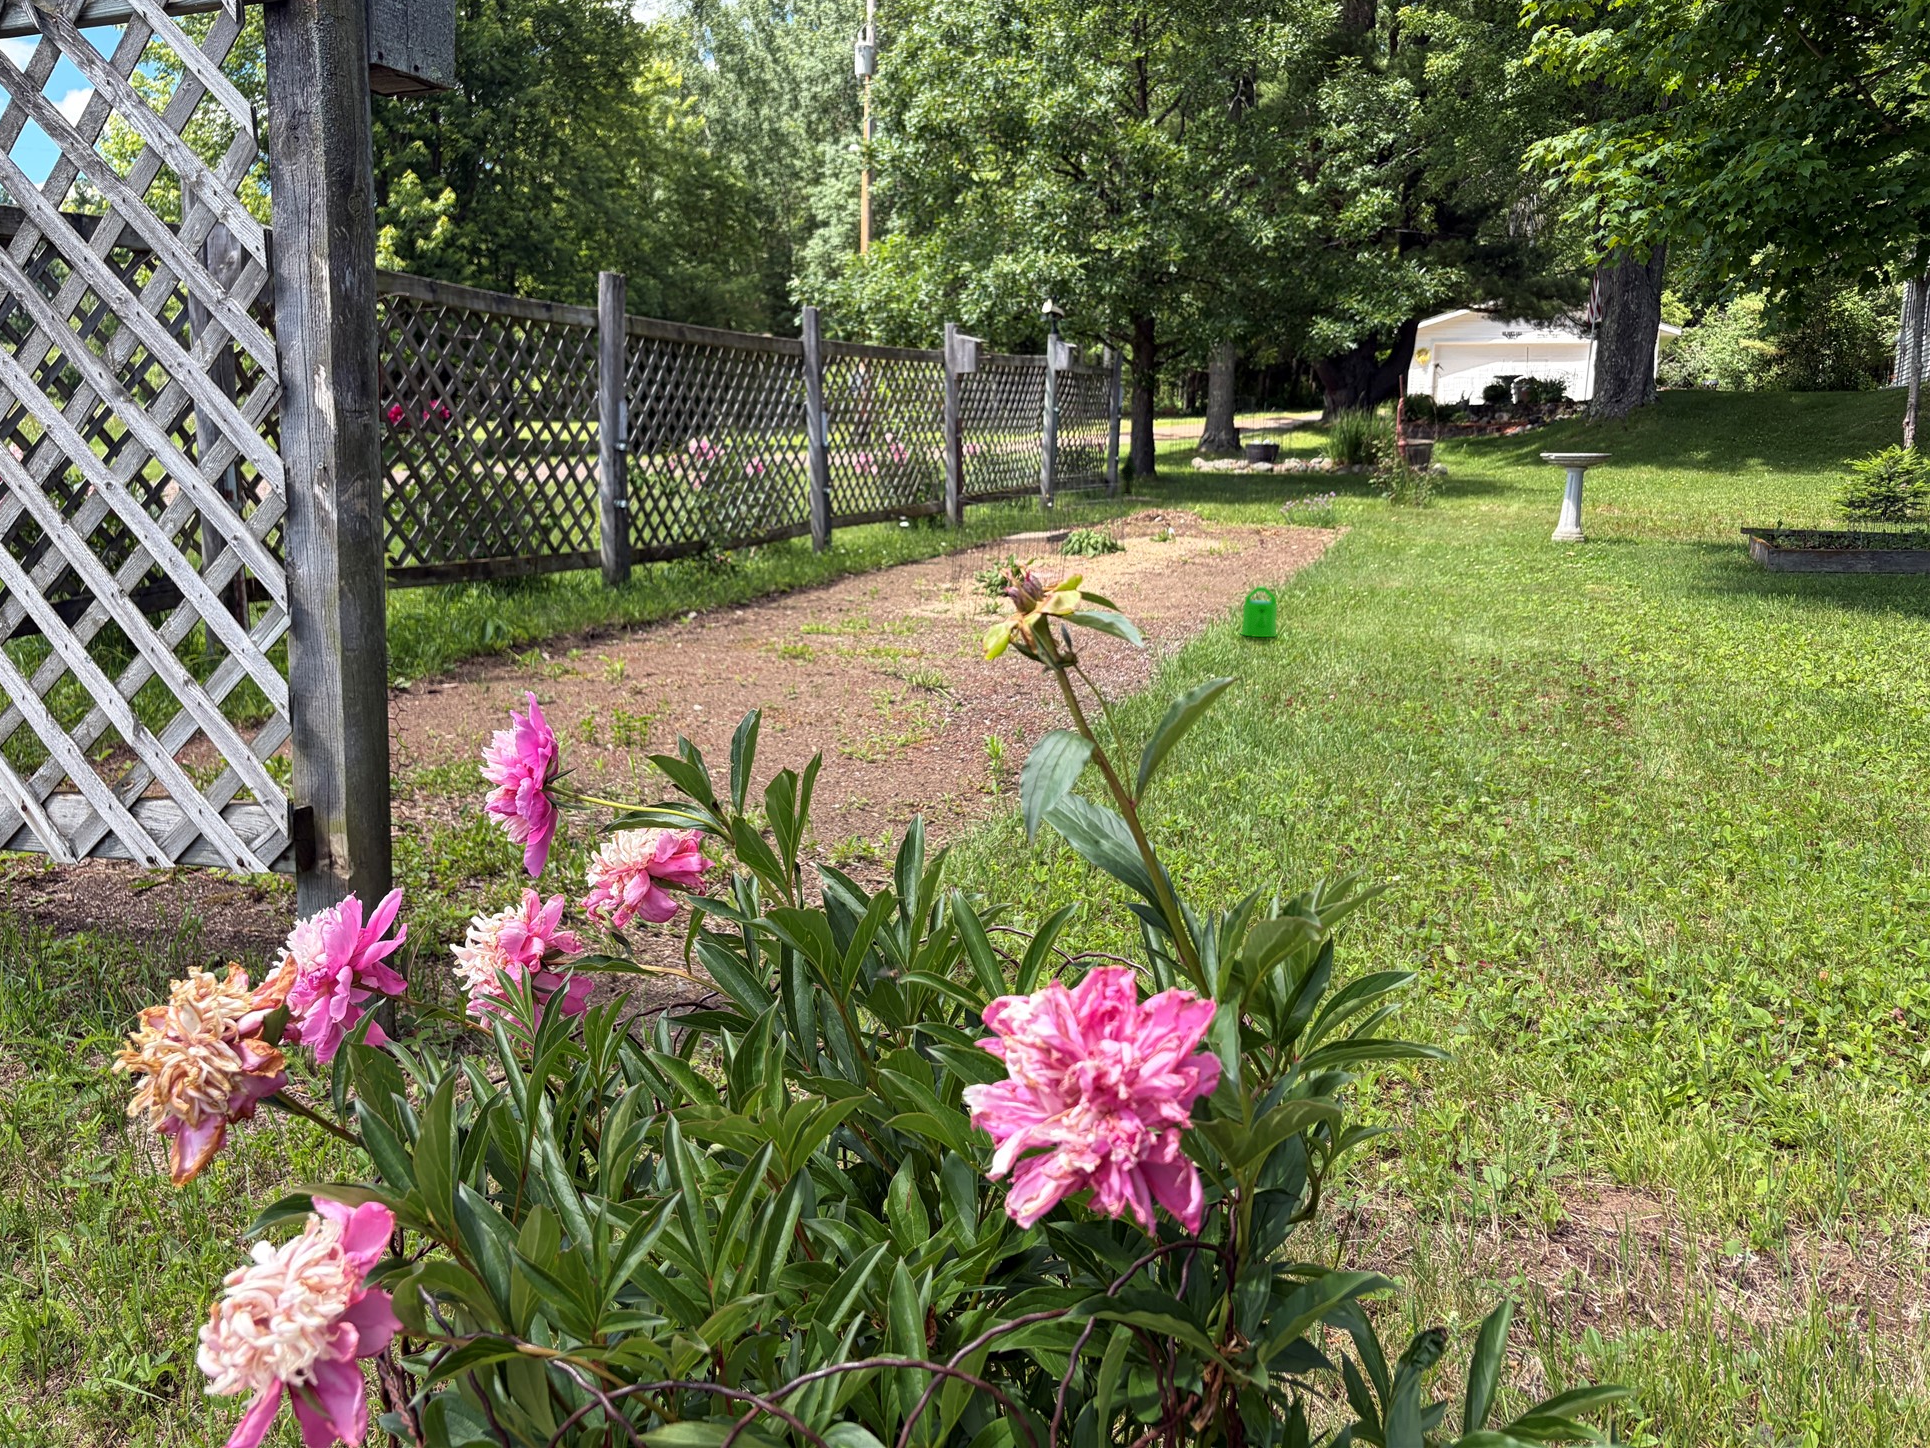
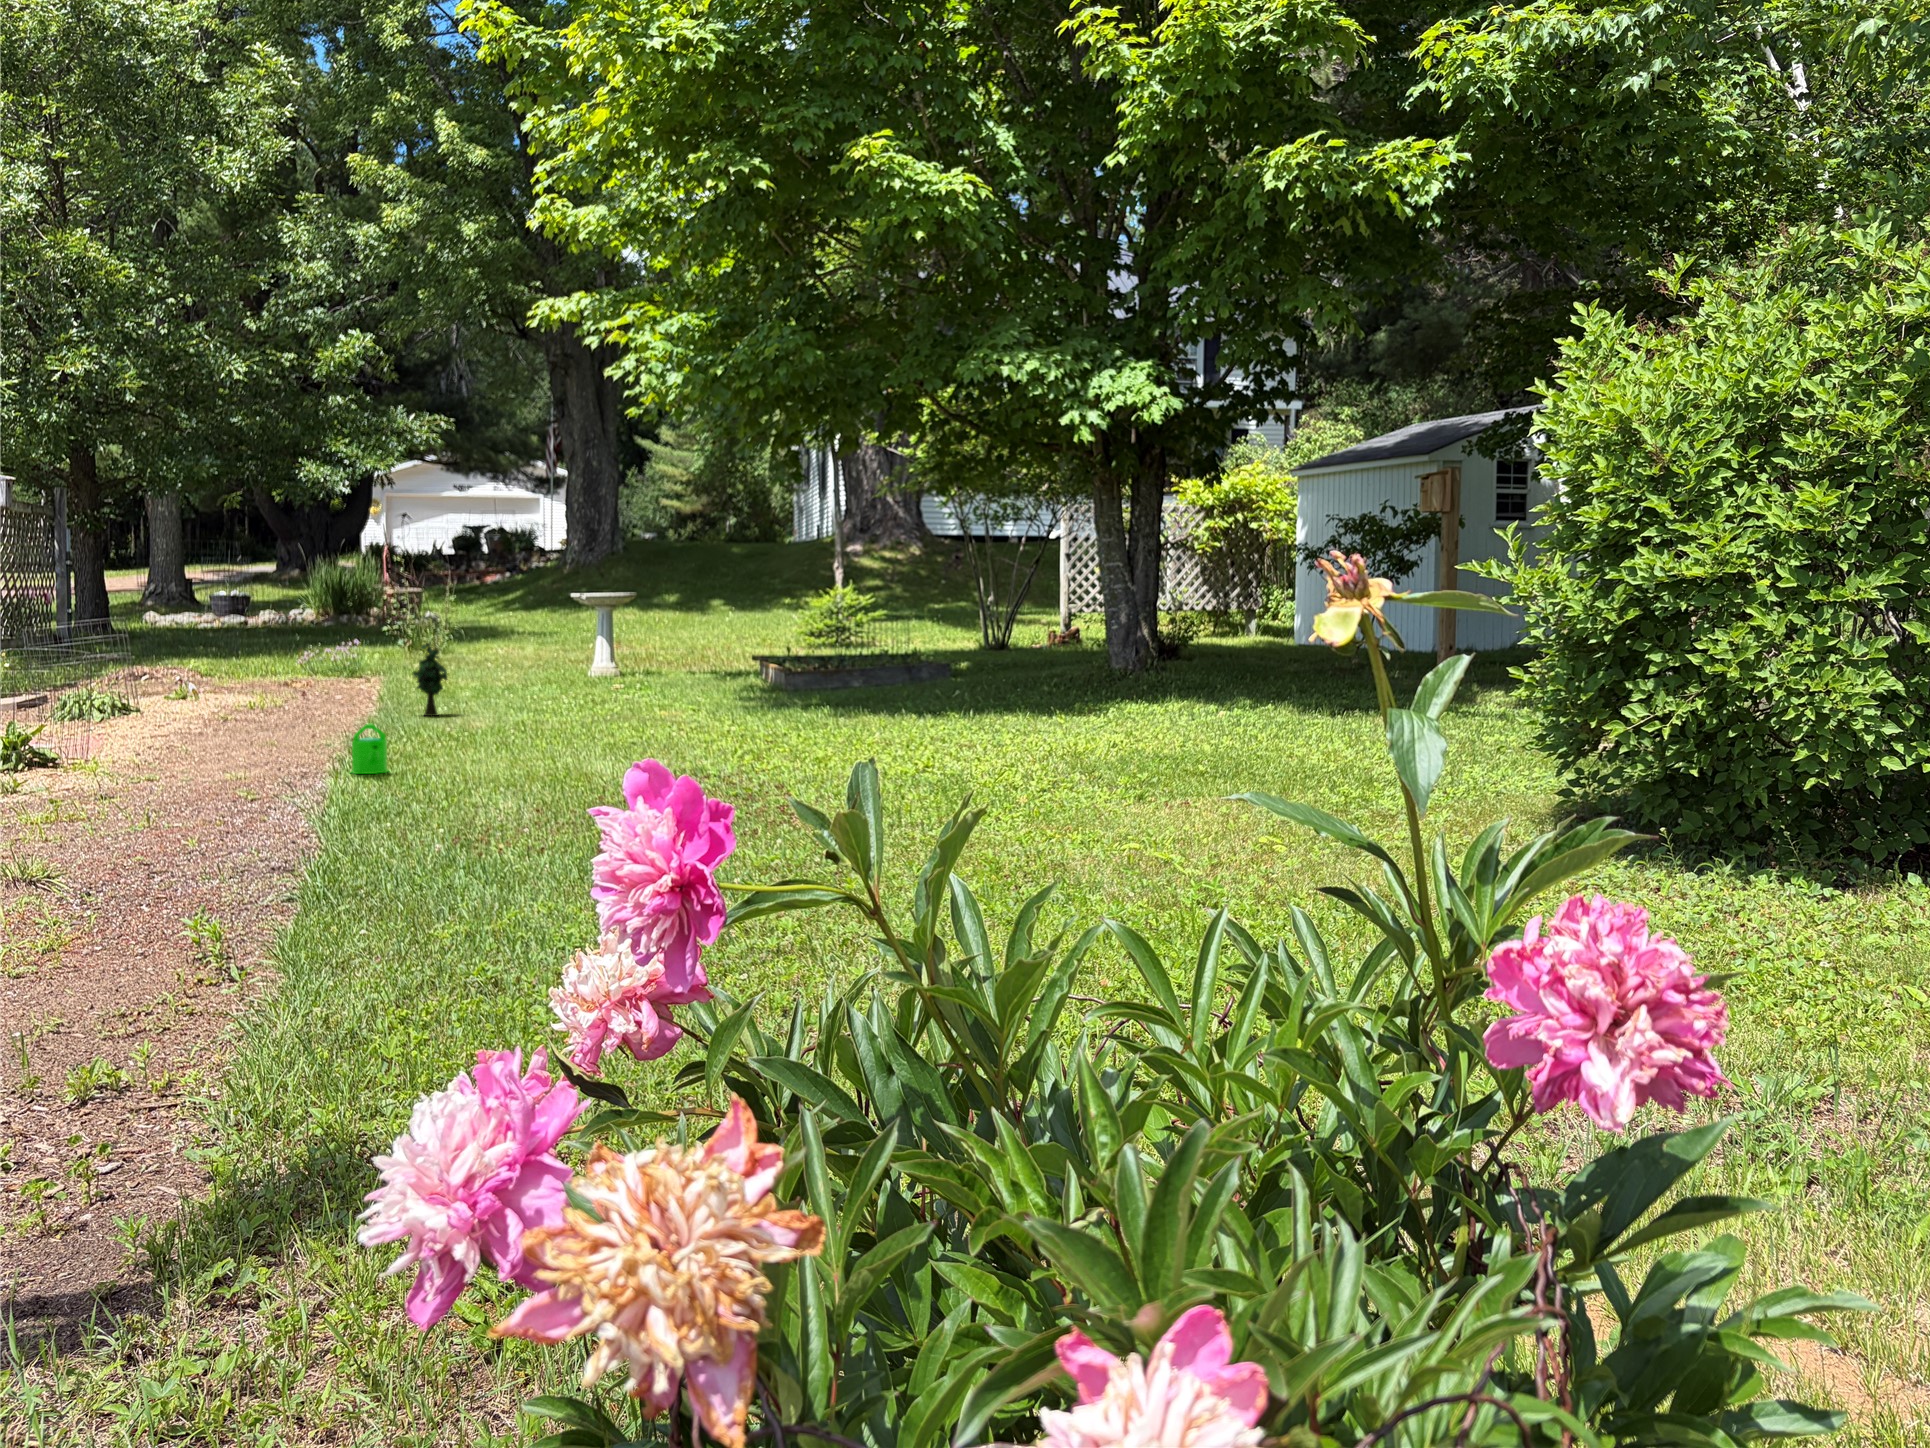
decorative plant: present [1119,454,1137,493] -> present [413,643,448,716]

